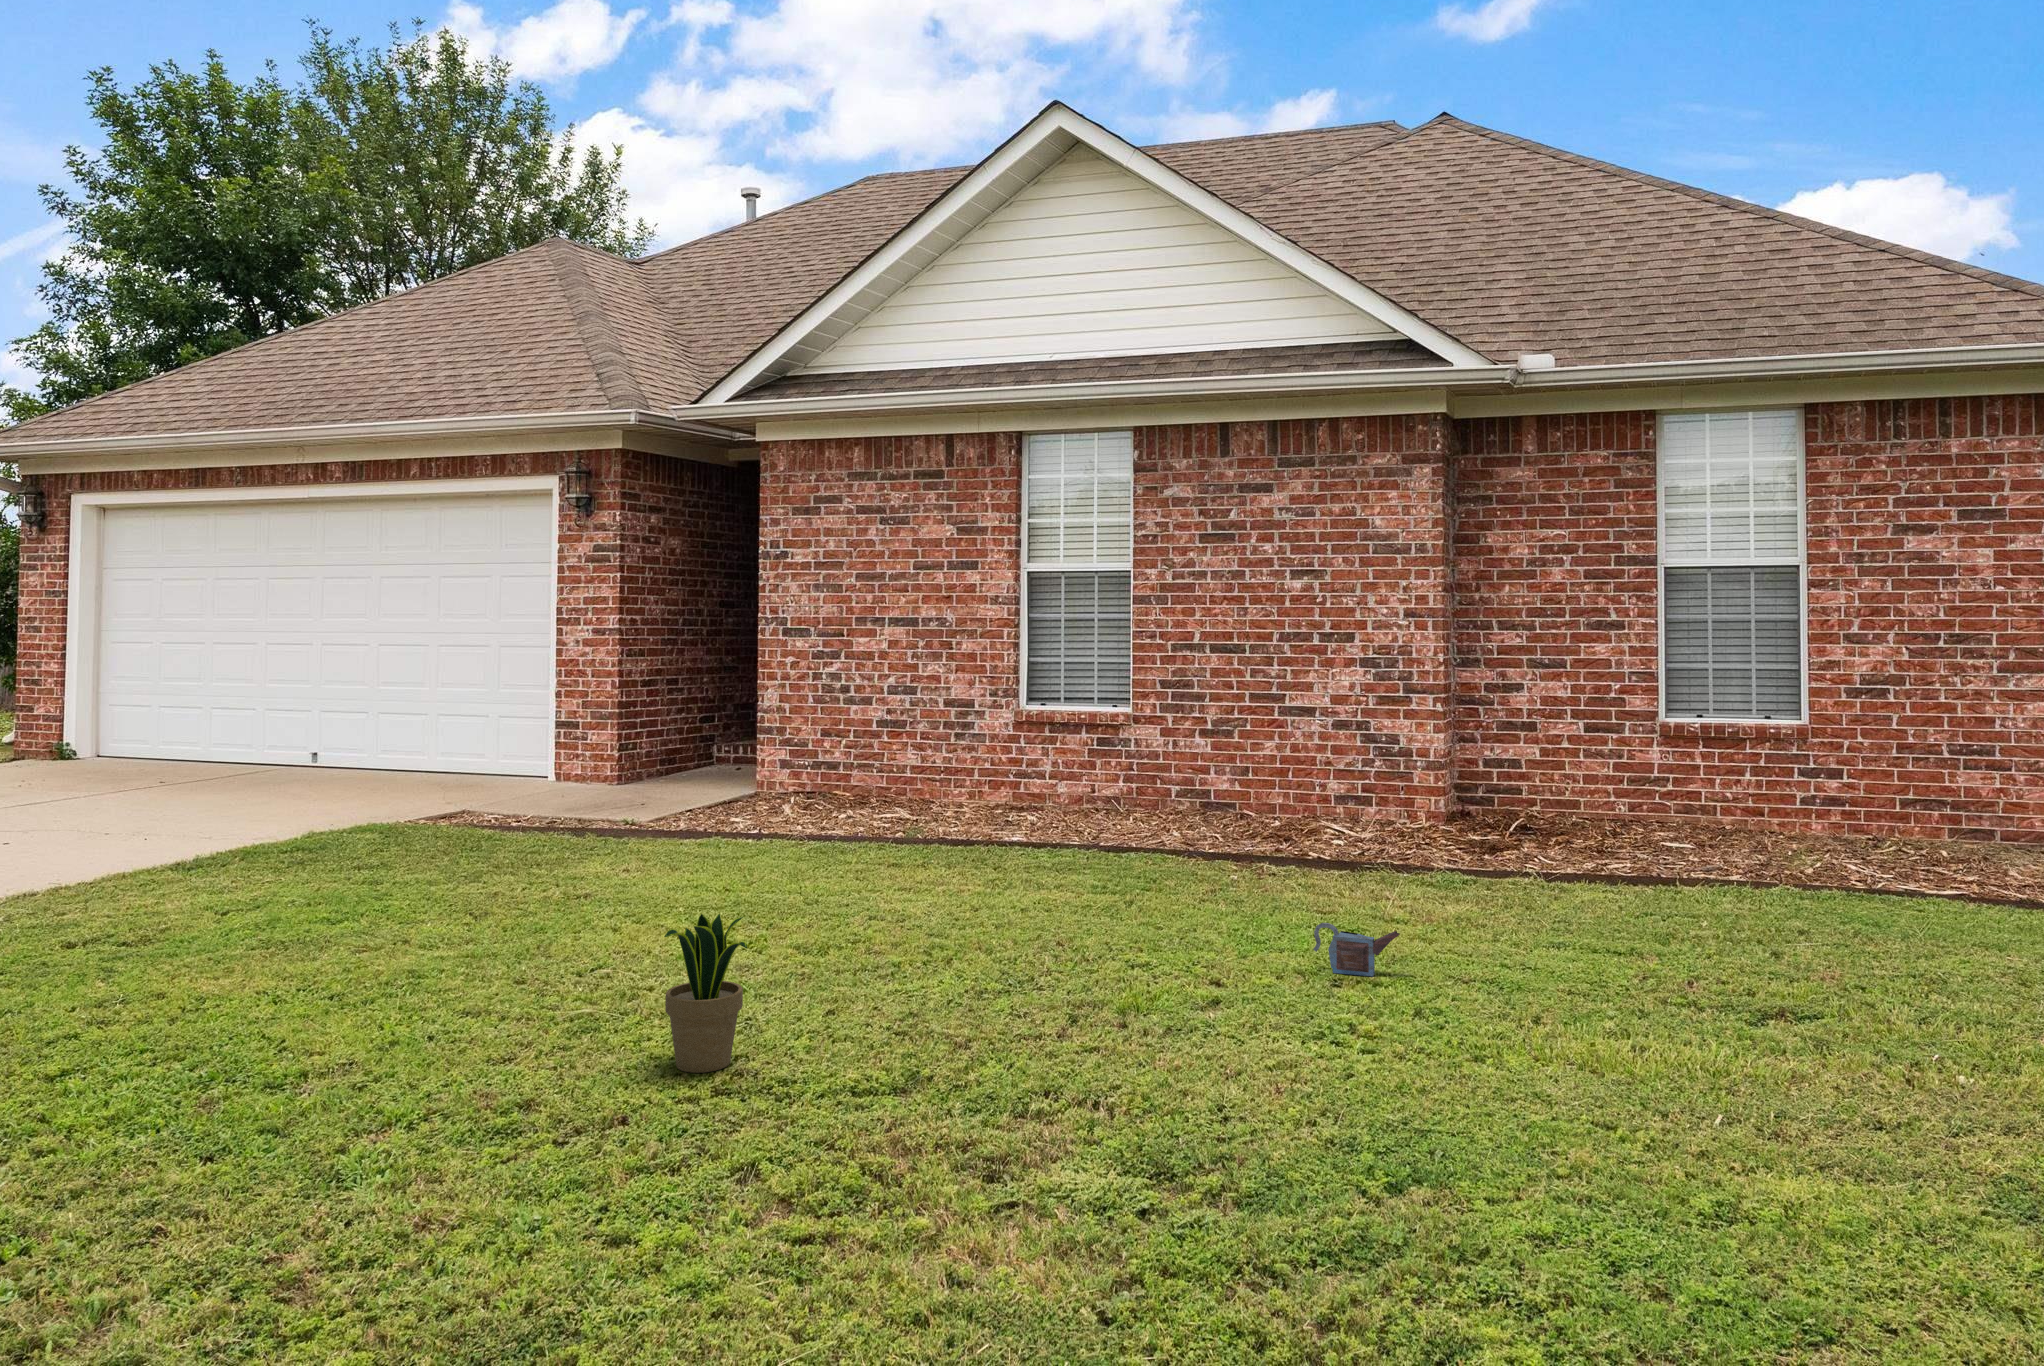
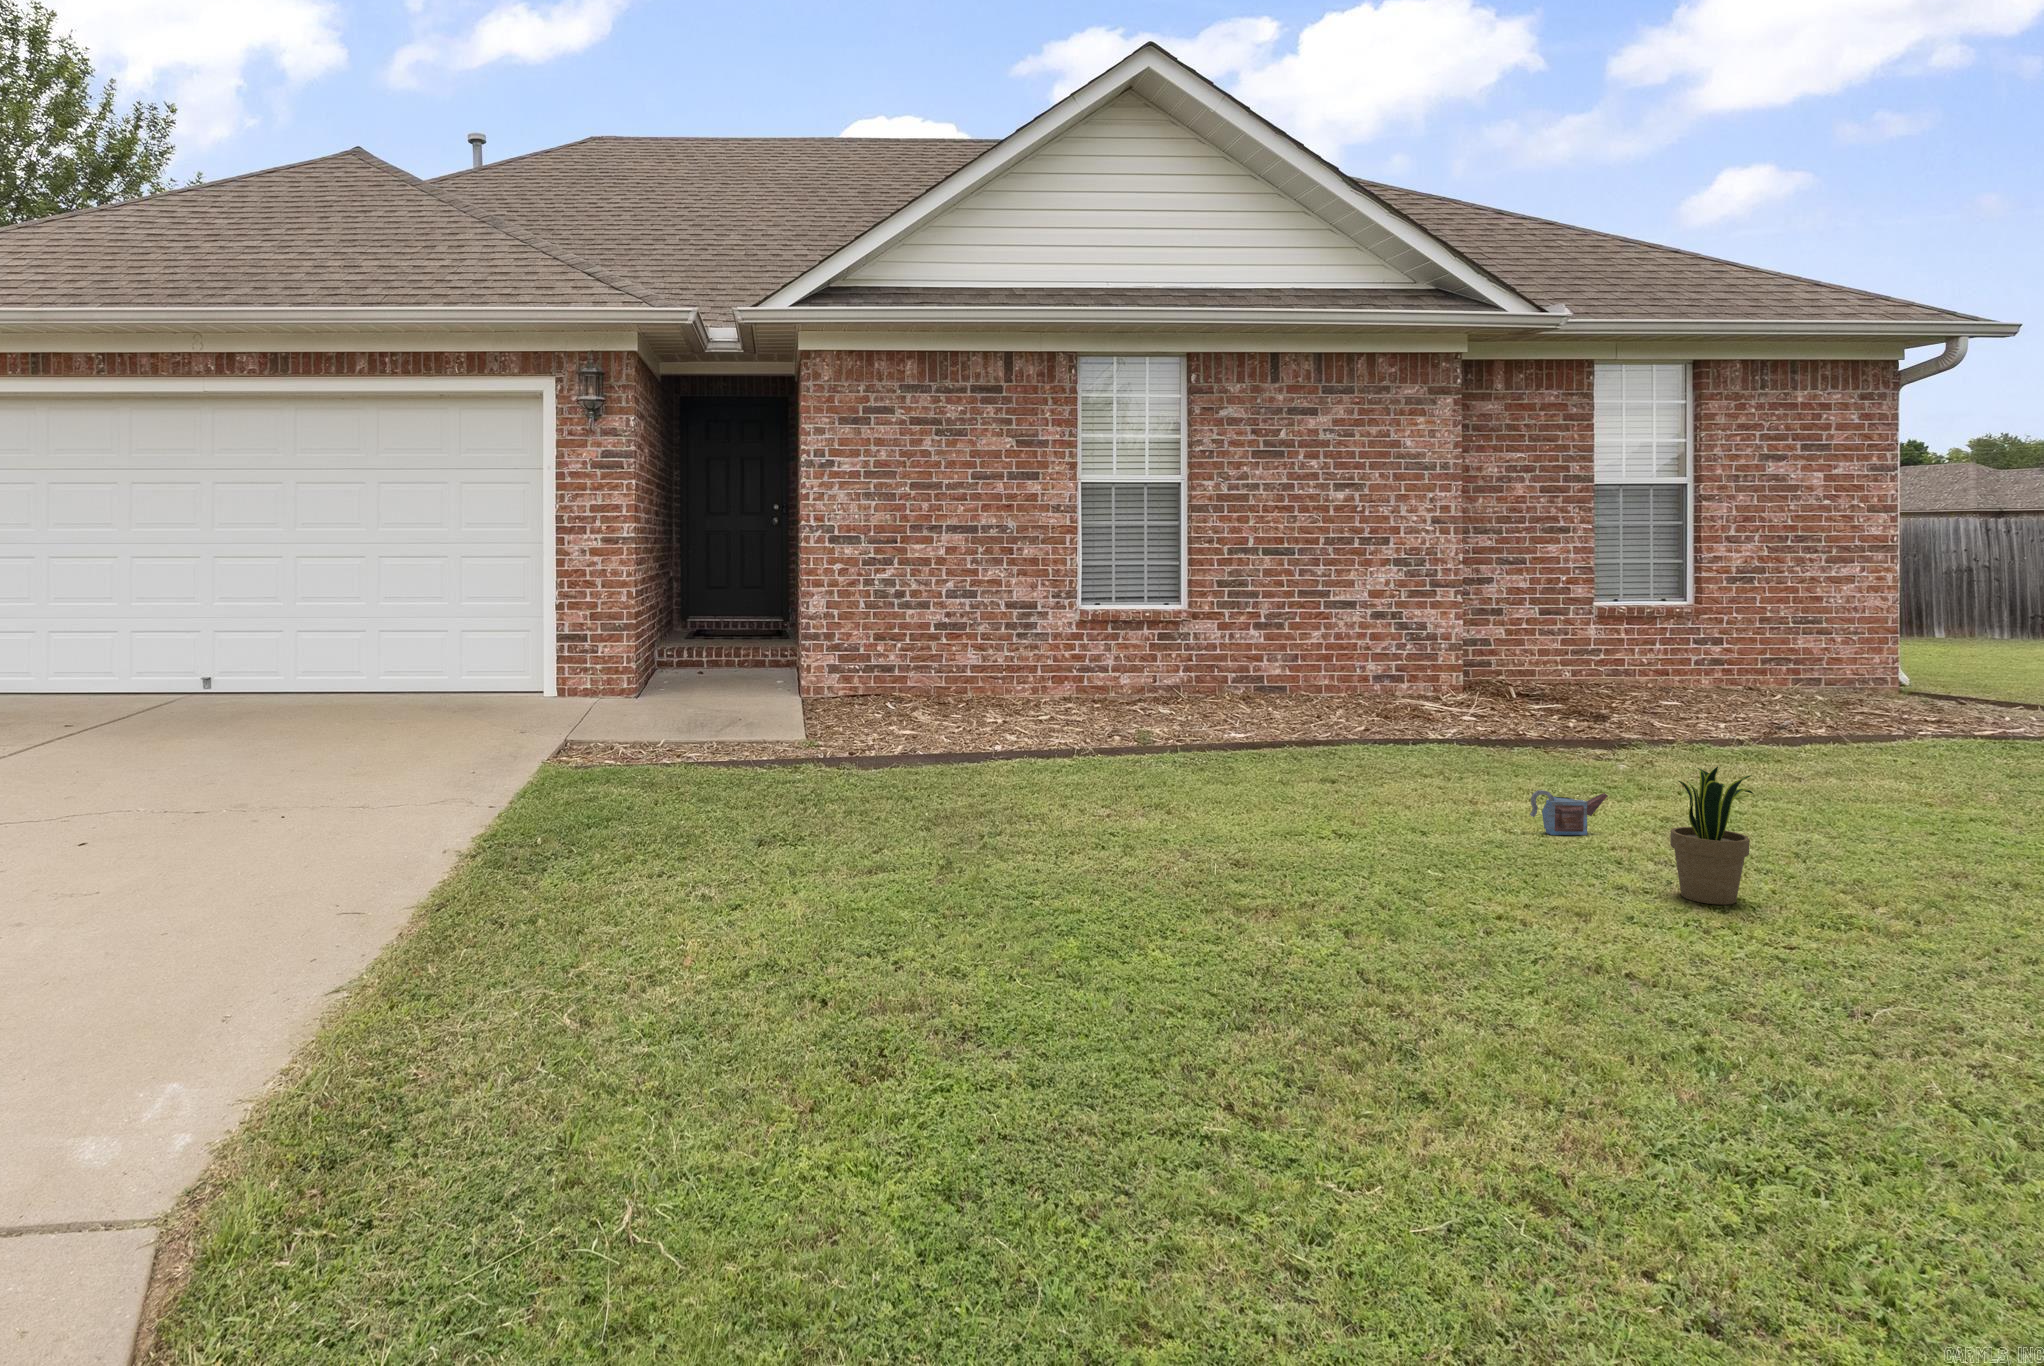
watering can: present [1313,923,1400,976] -> present [1530,790,1608,835]

